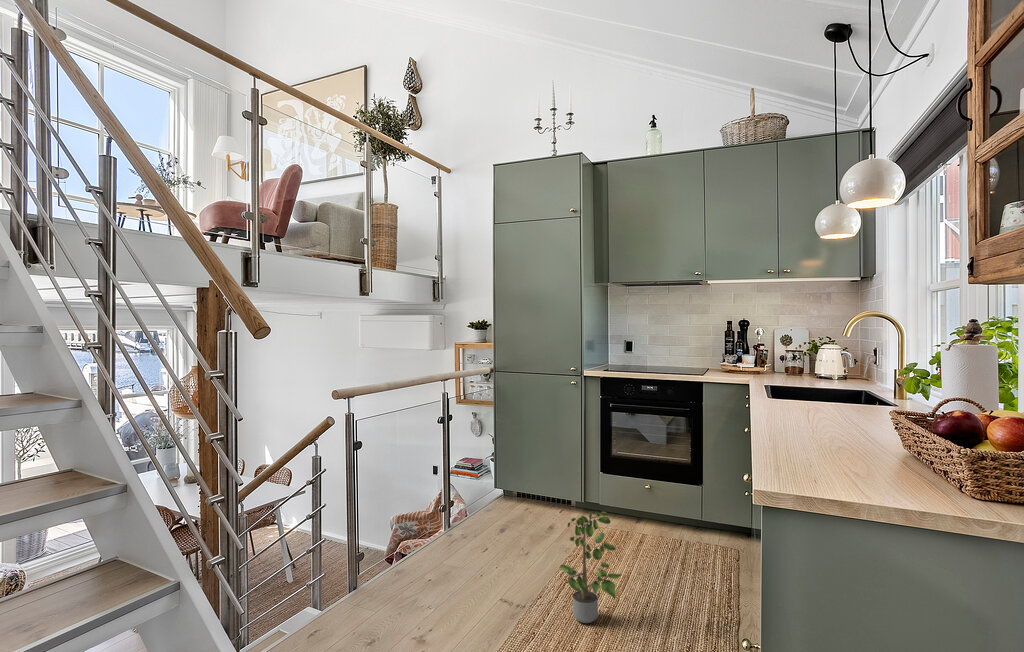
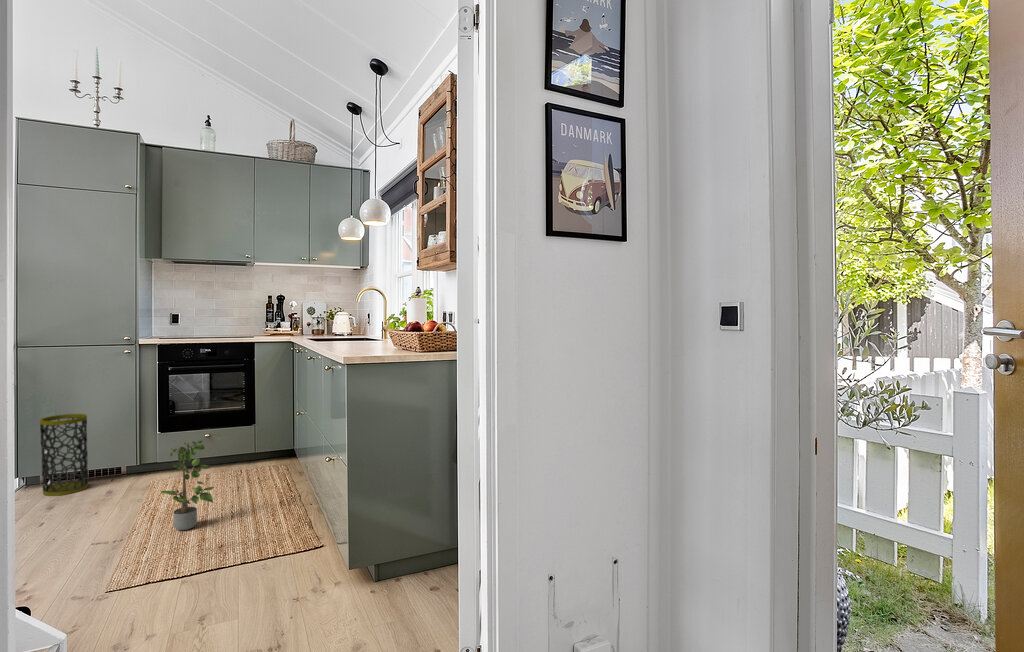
trash can: none [505,440,540,520] -> present [40,414,88,496]

